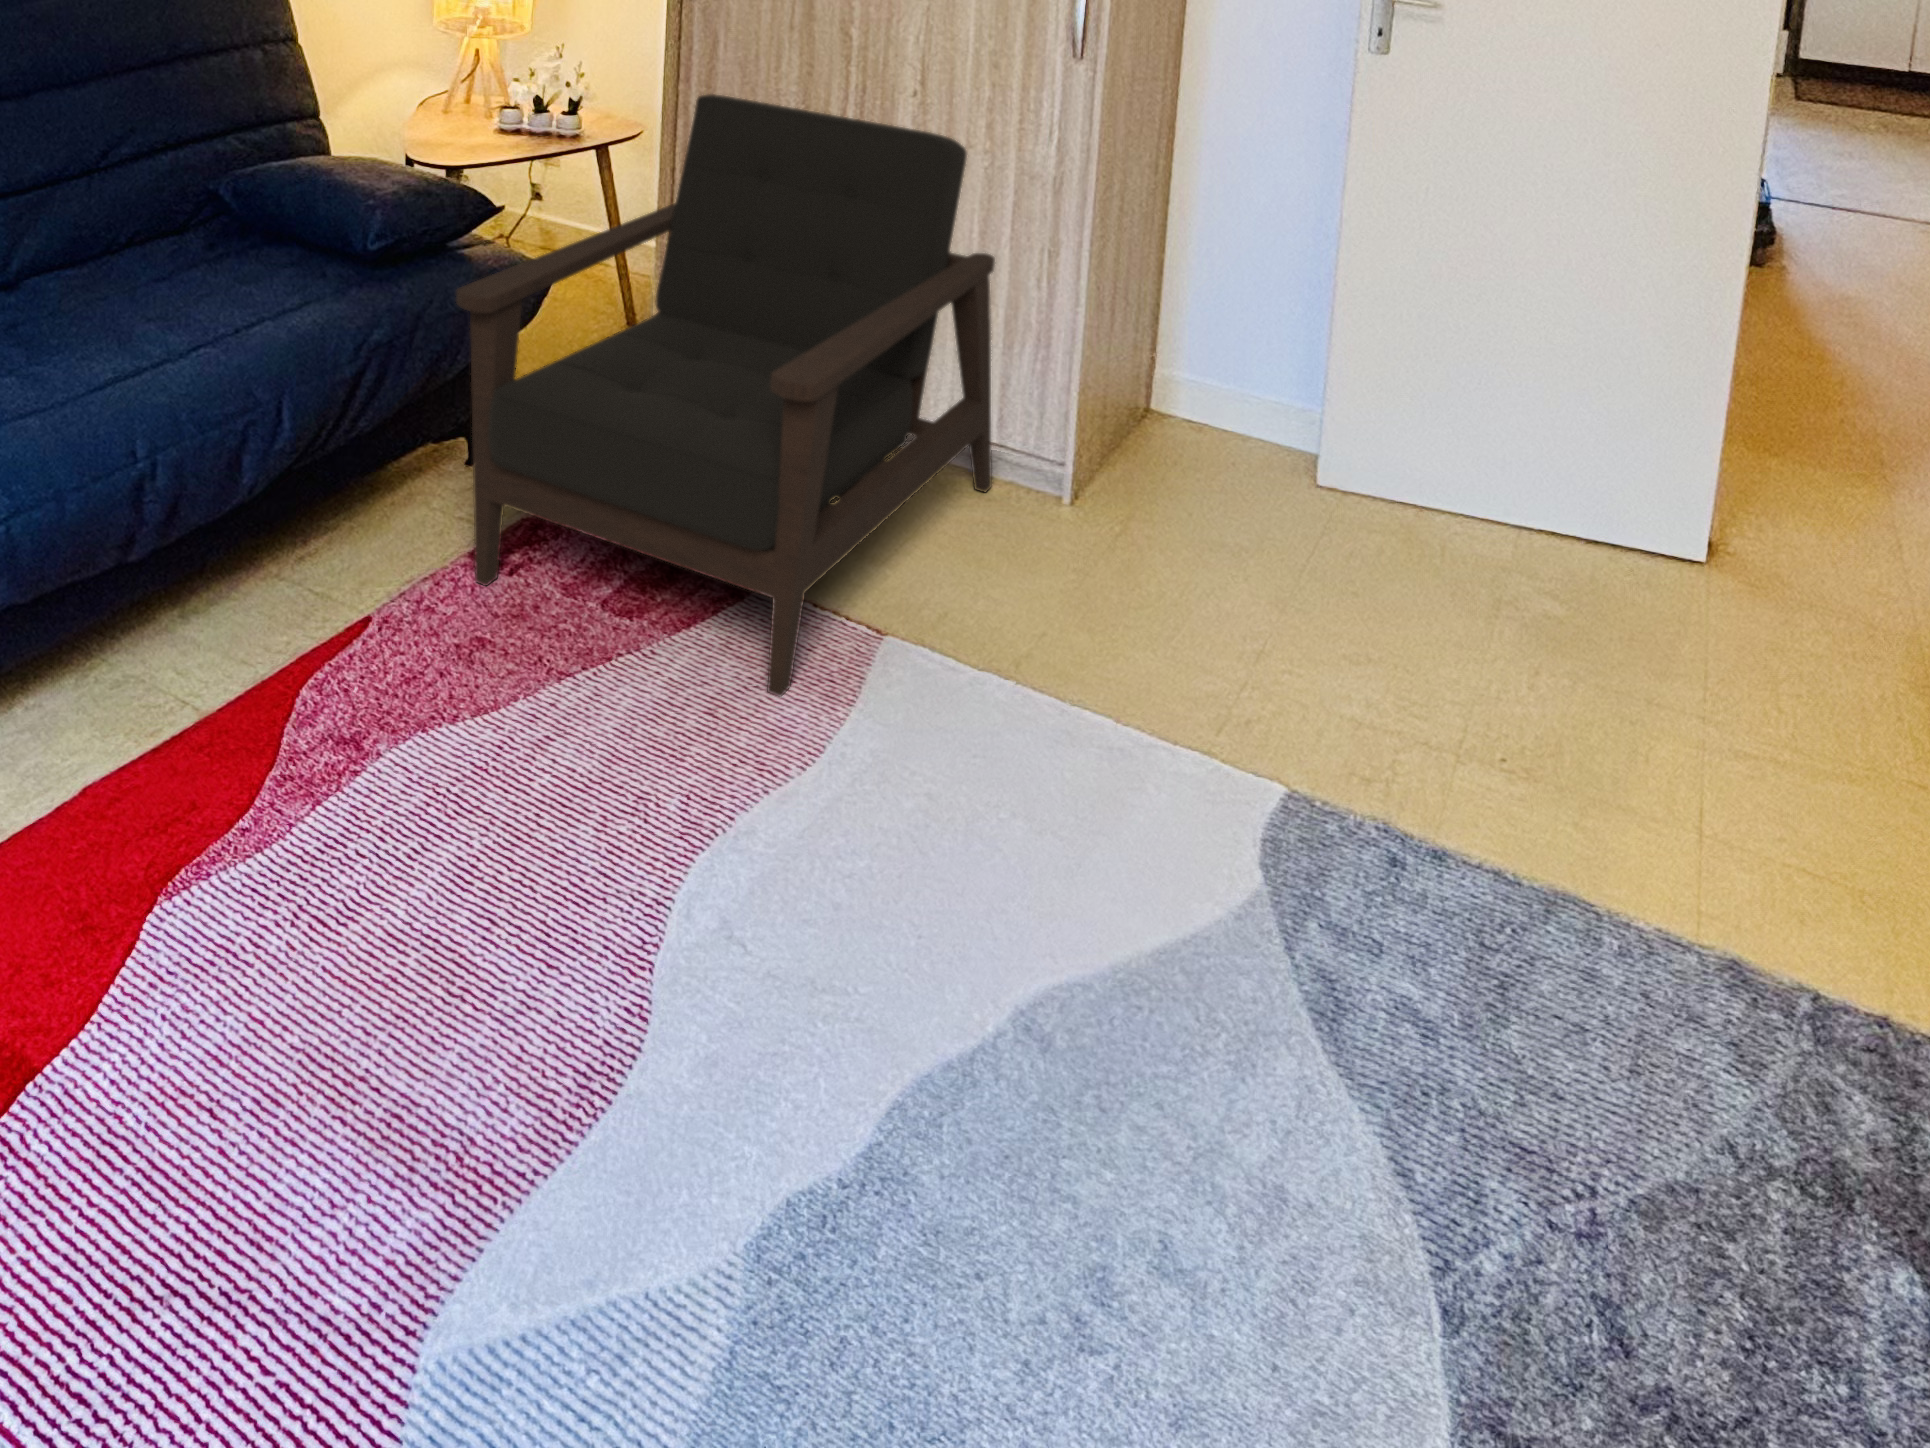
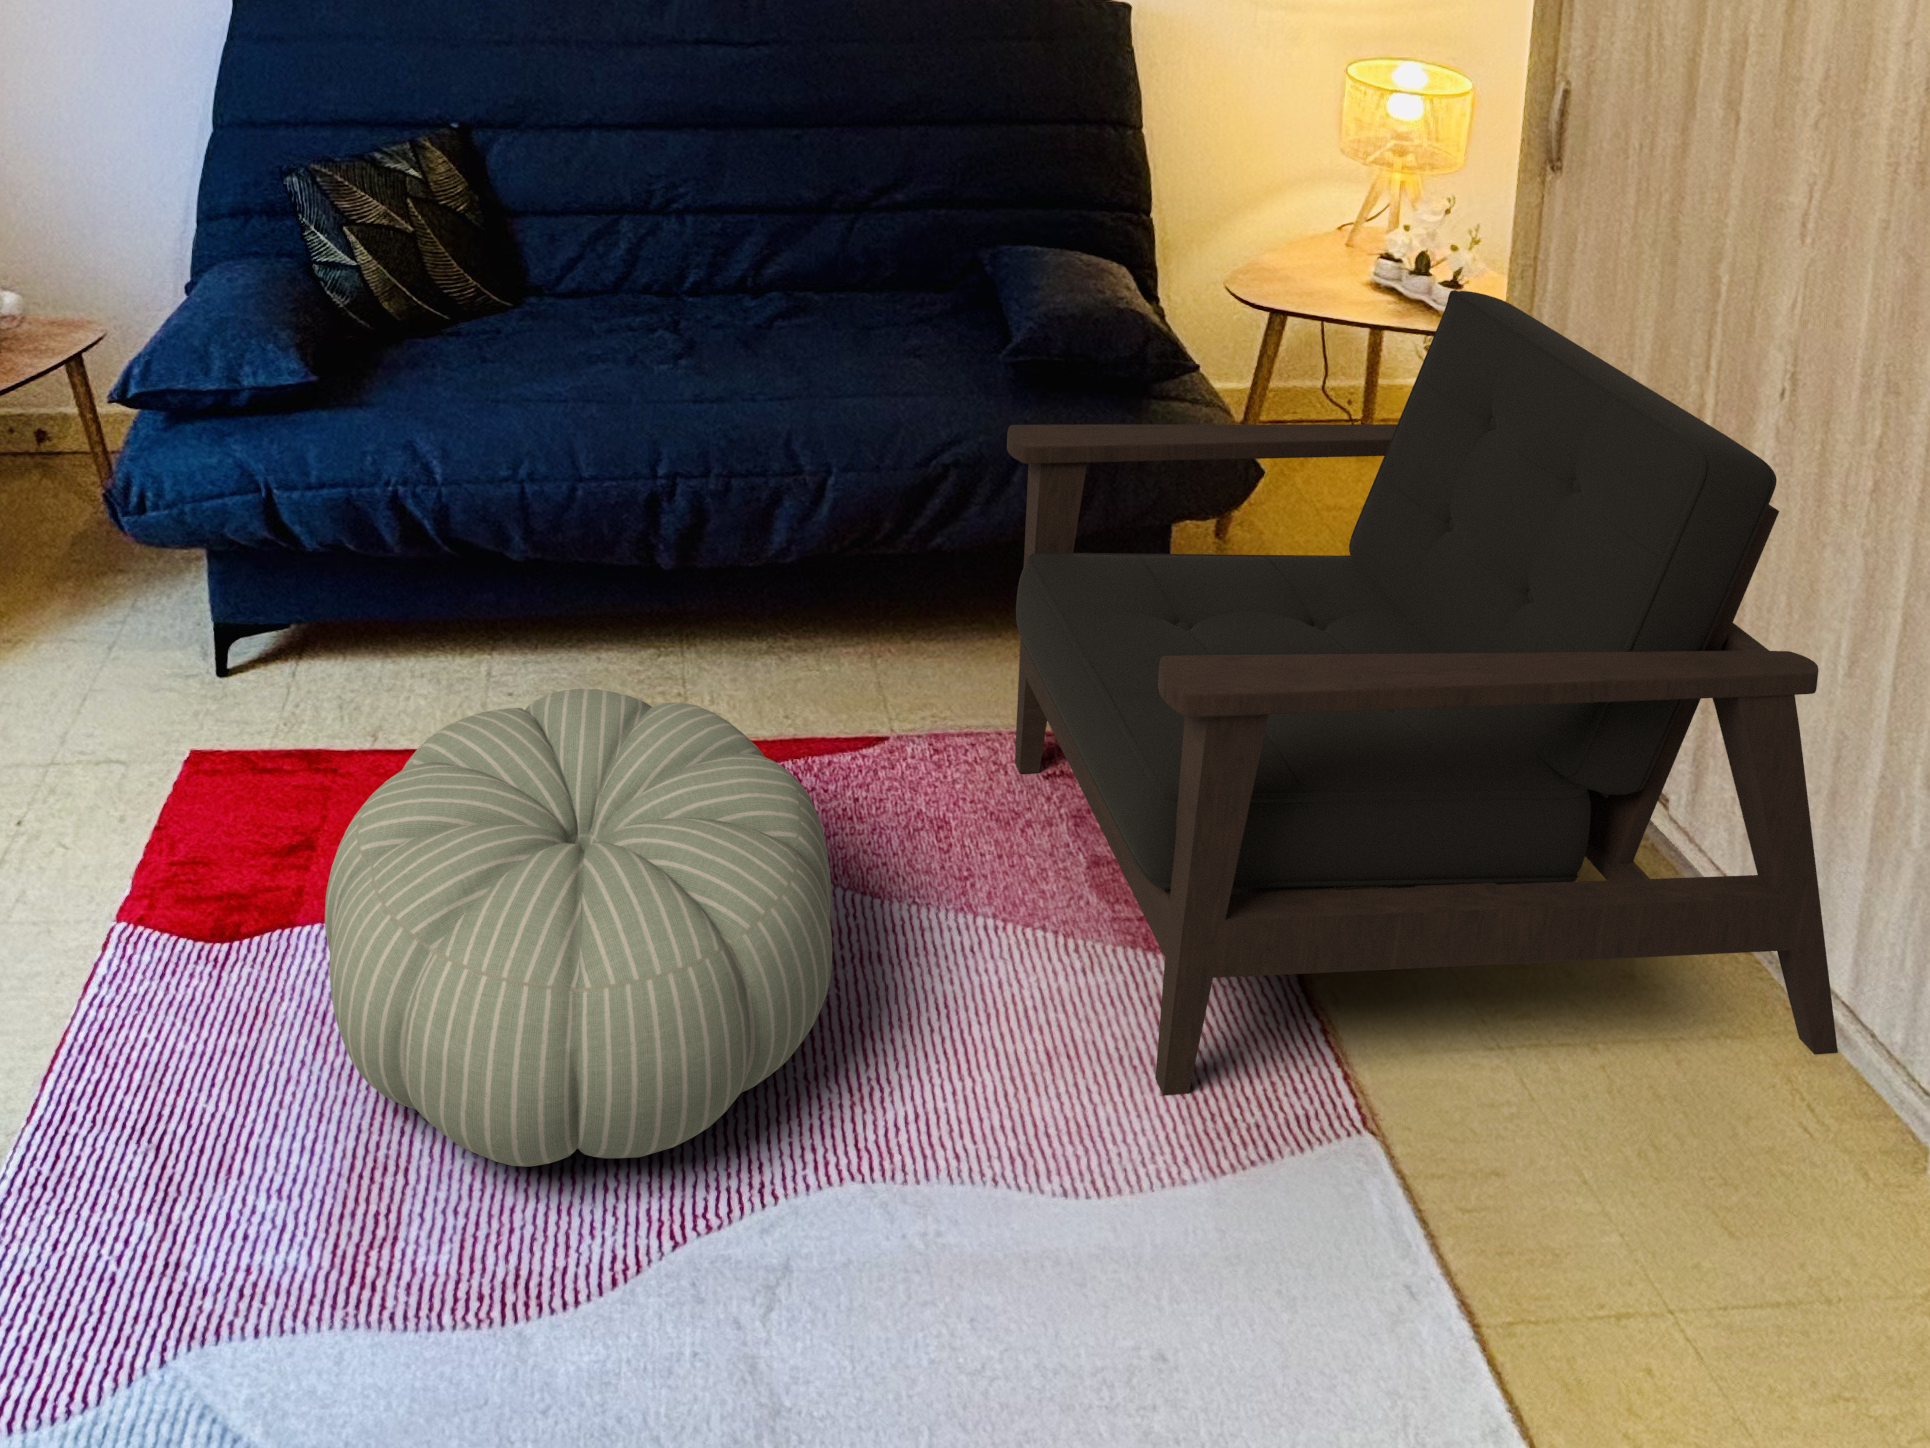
pouf: none [116,618,631,1068] -> present [325,689,832,1167]

